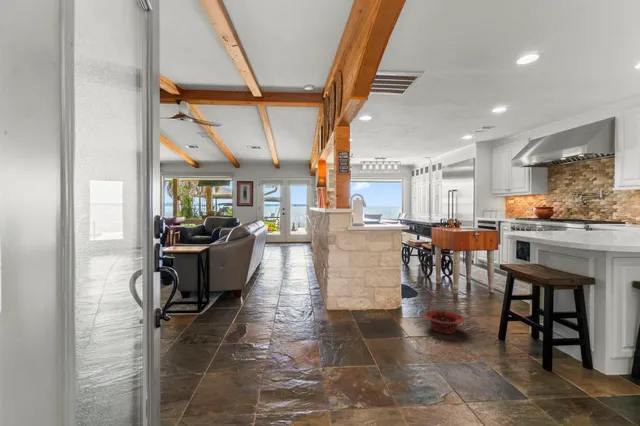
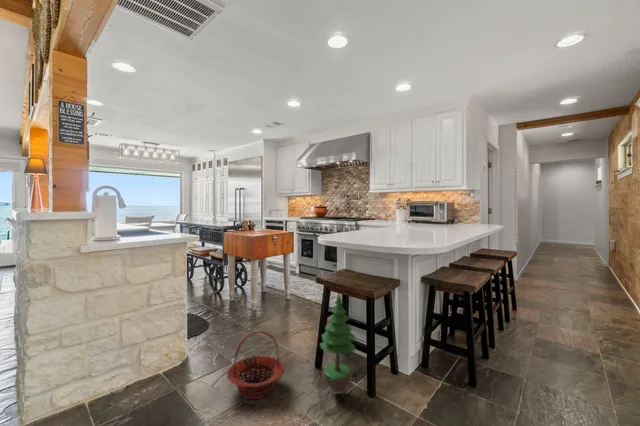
potted tree: none [491,271,522,347] -> present [320,296,355,394]

